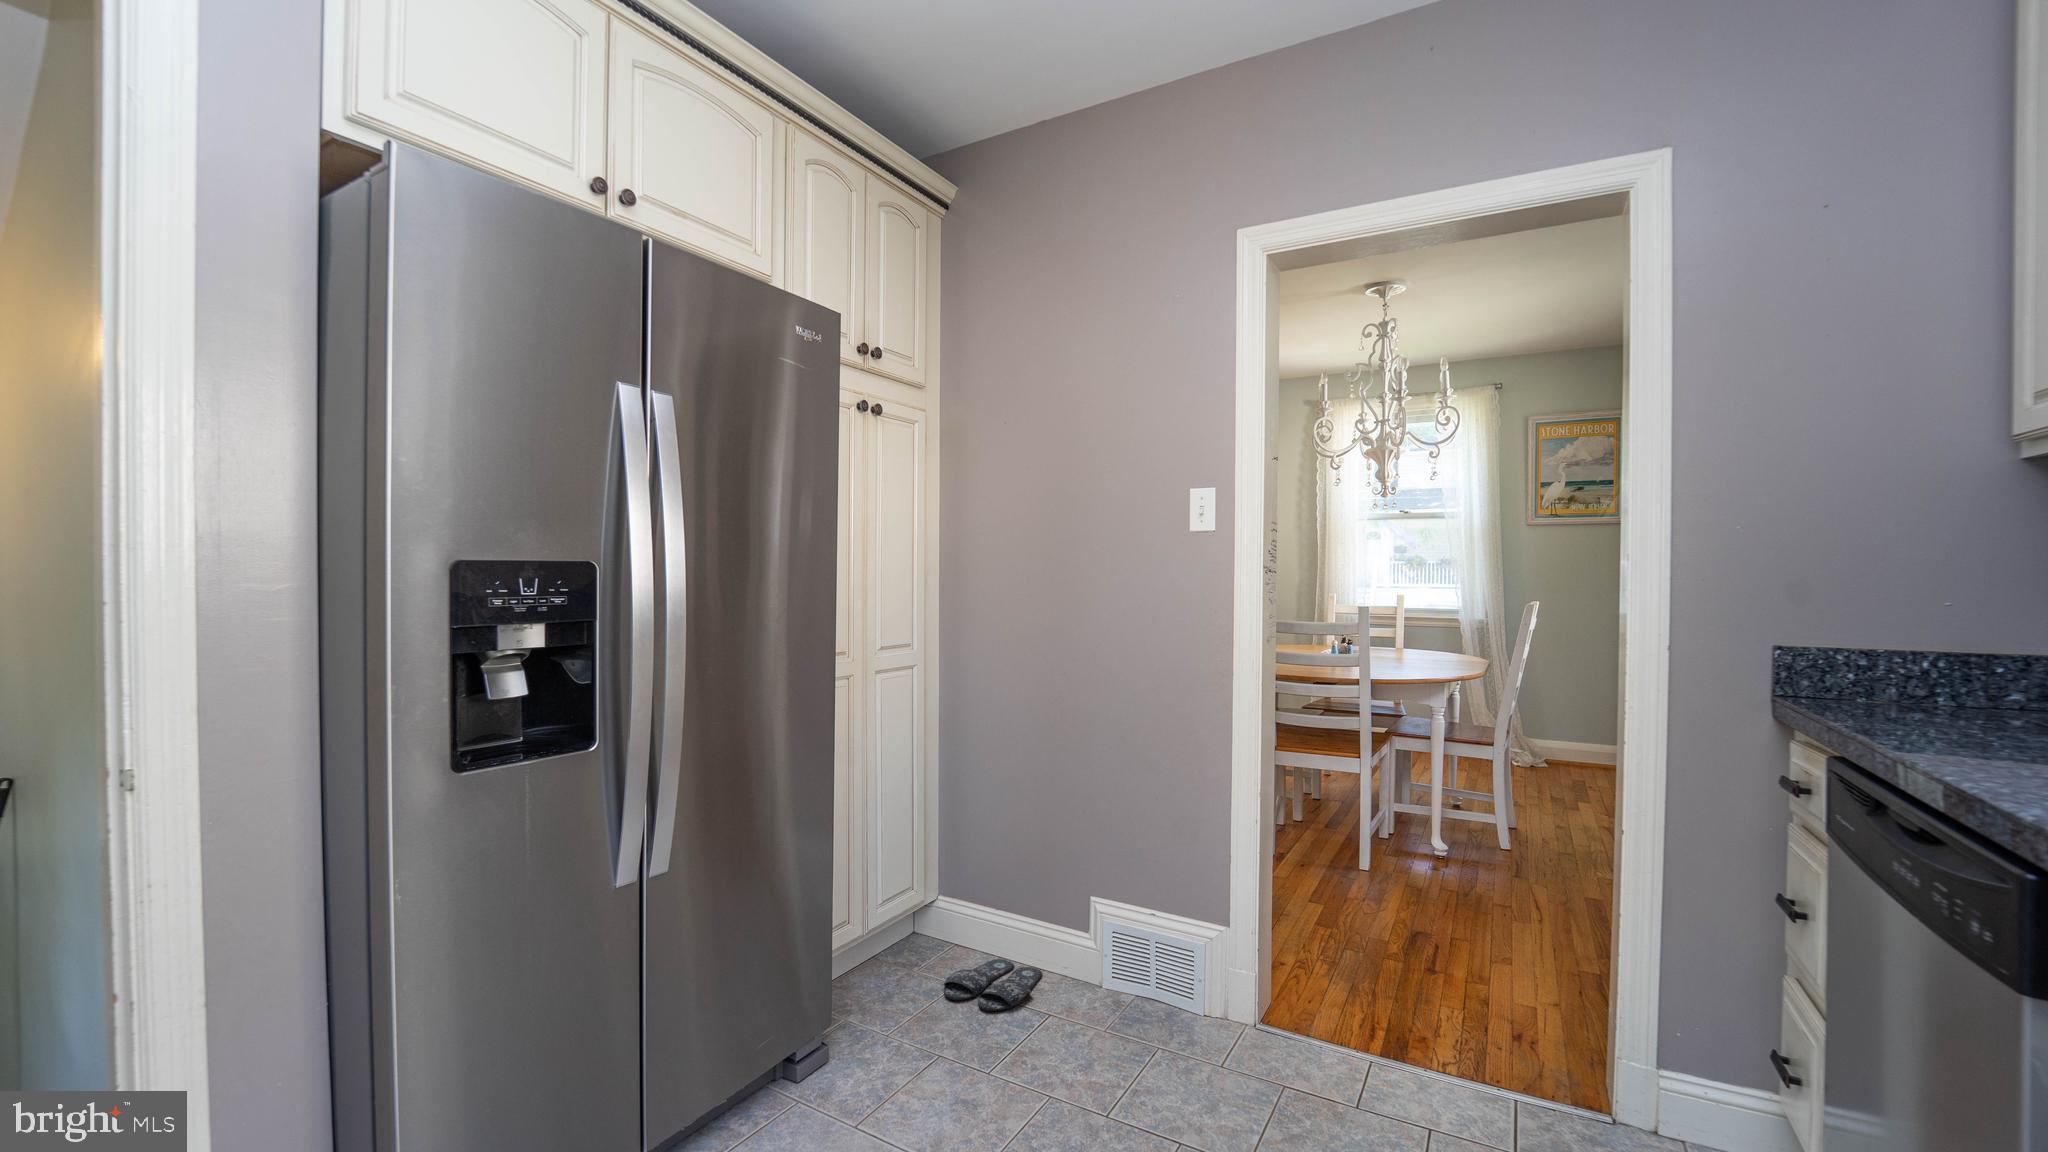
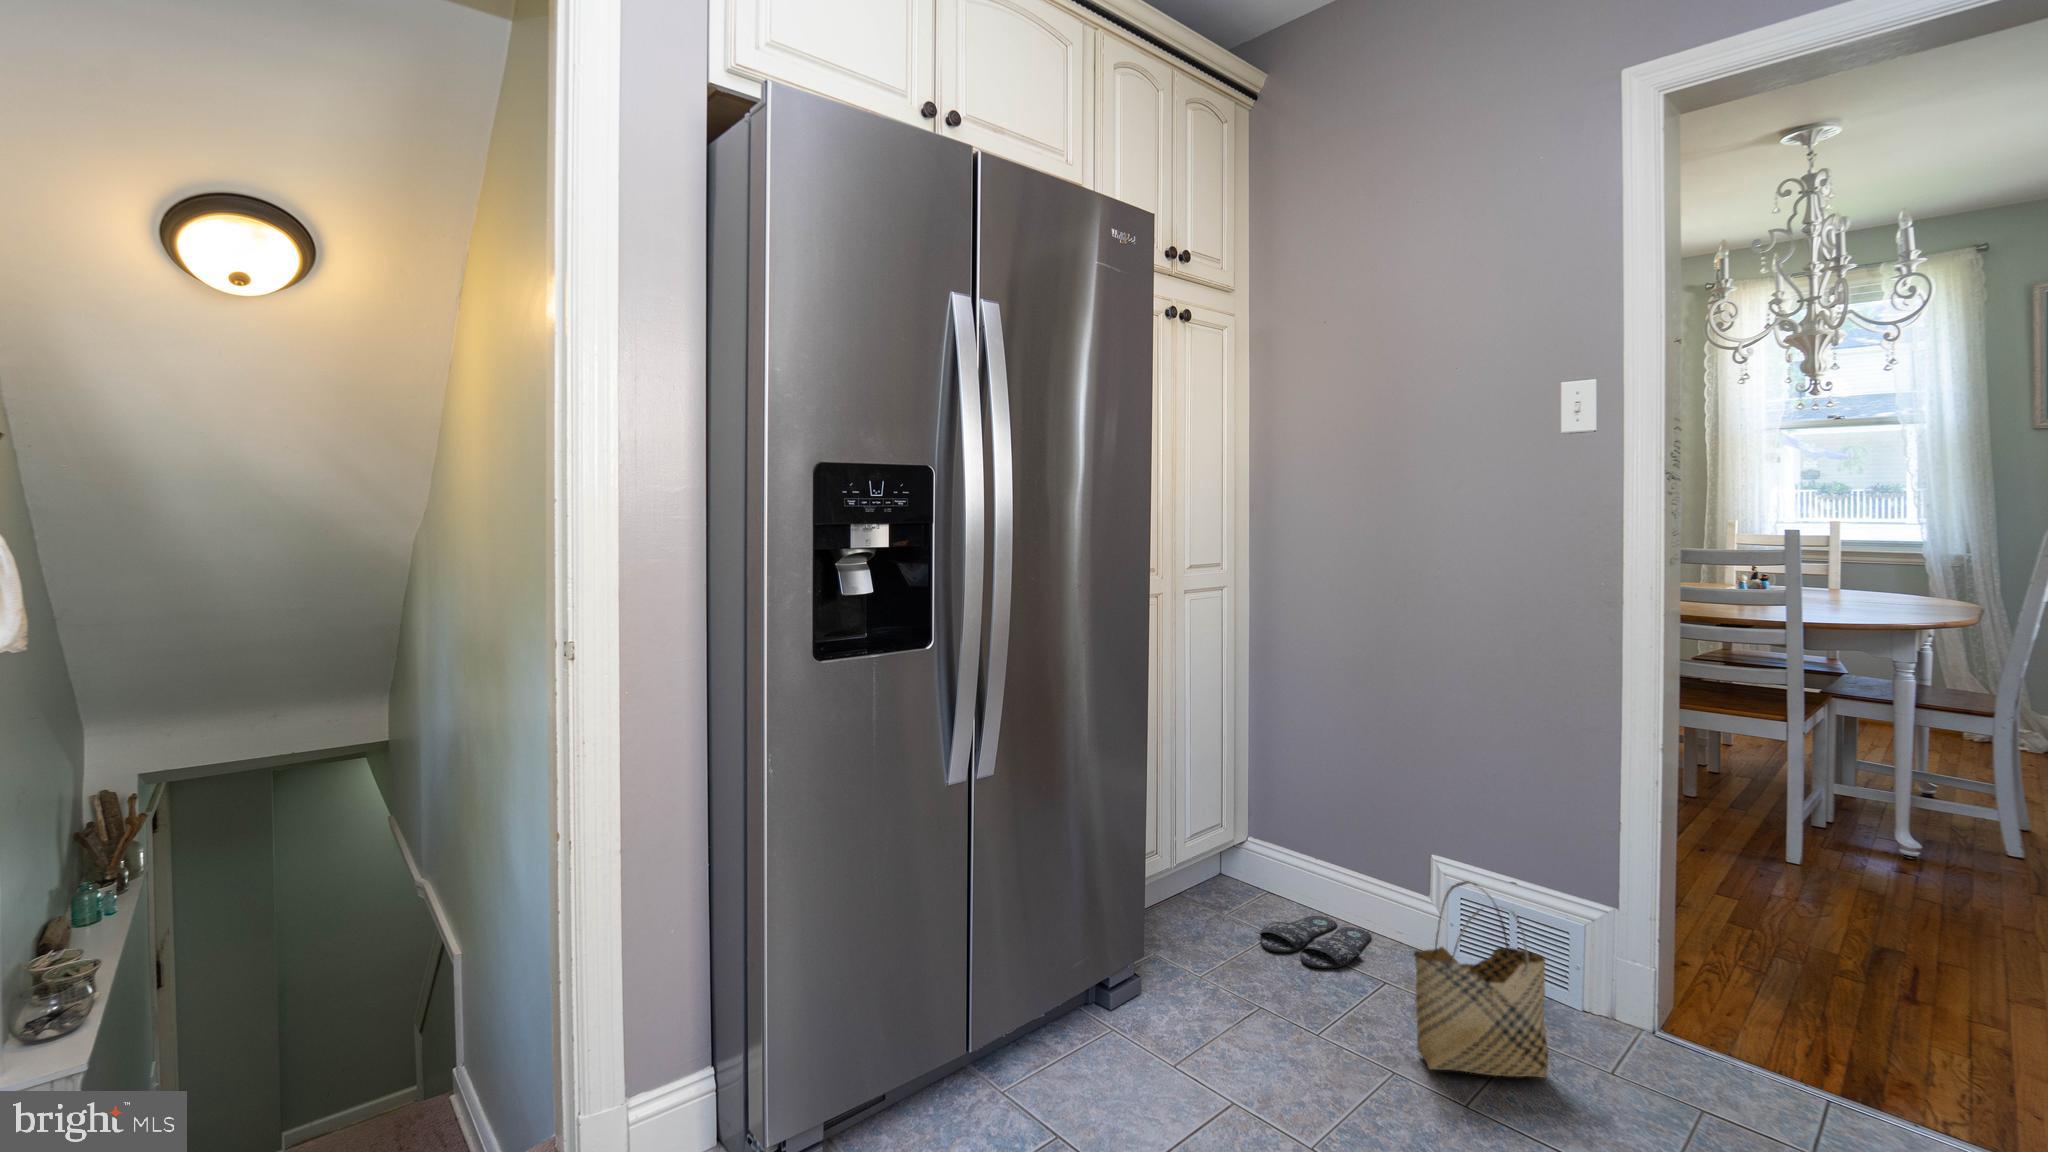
woven basket: none [1064,921,1171,1096] -> present [1414,881,1548,1077]

